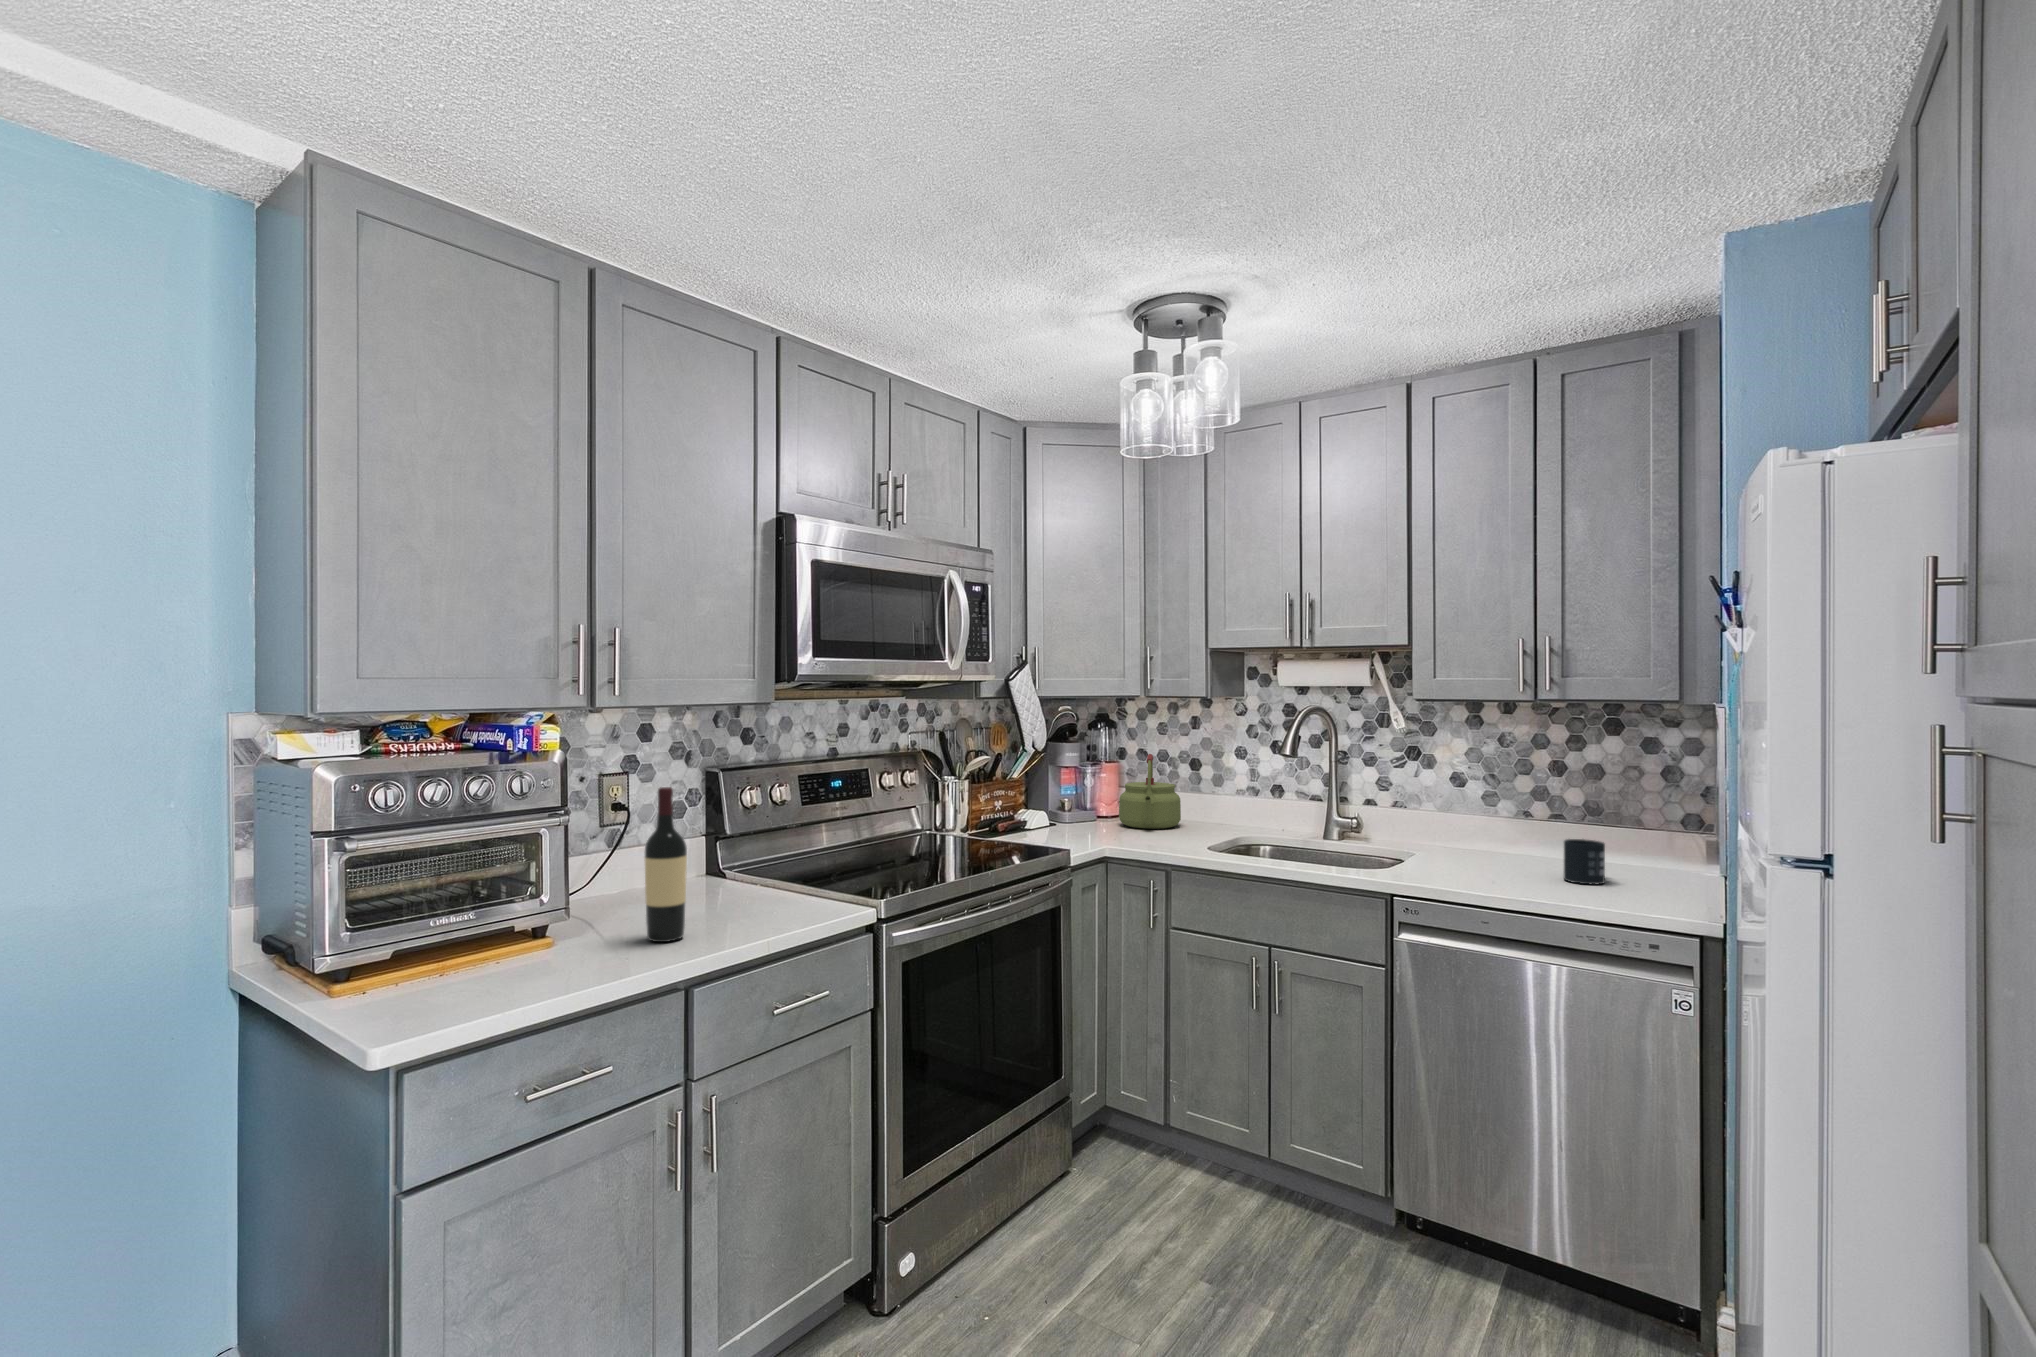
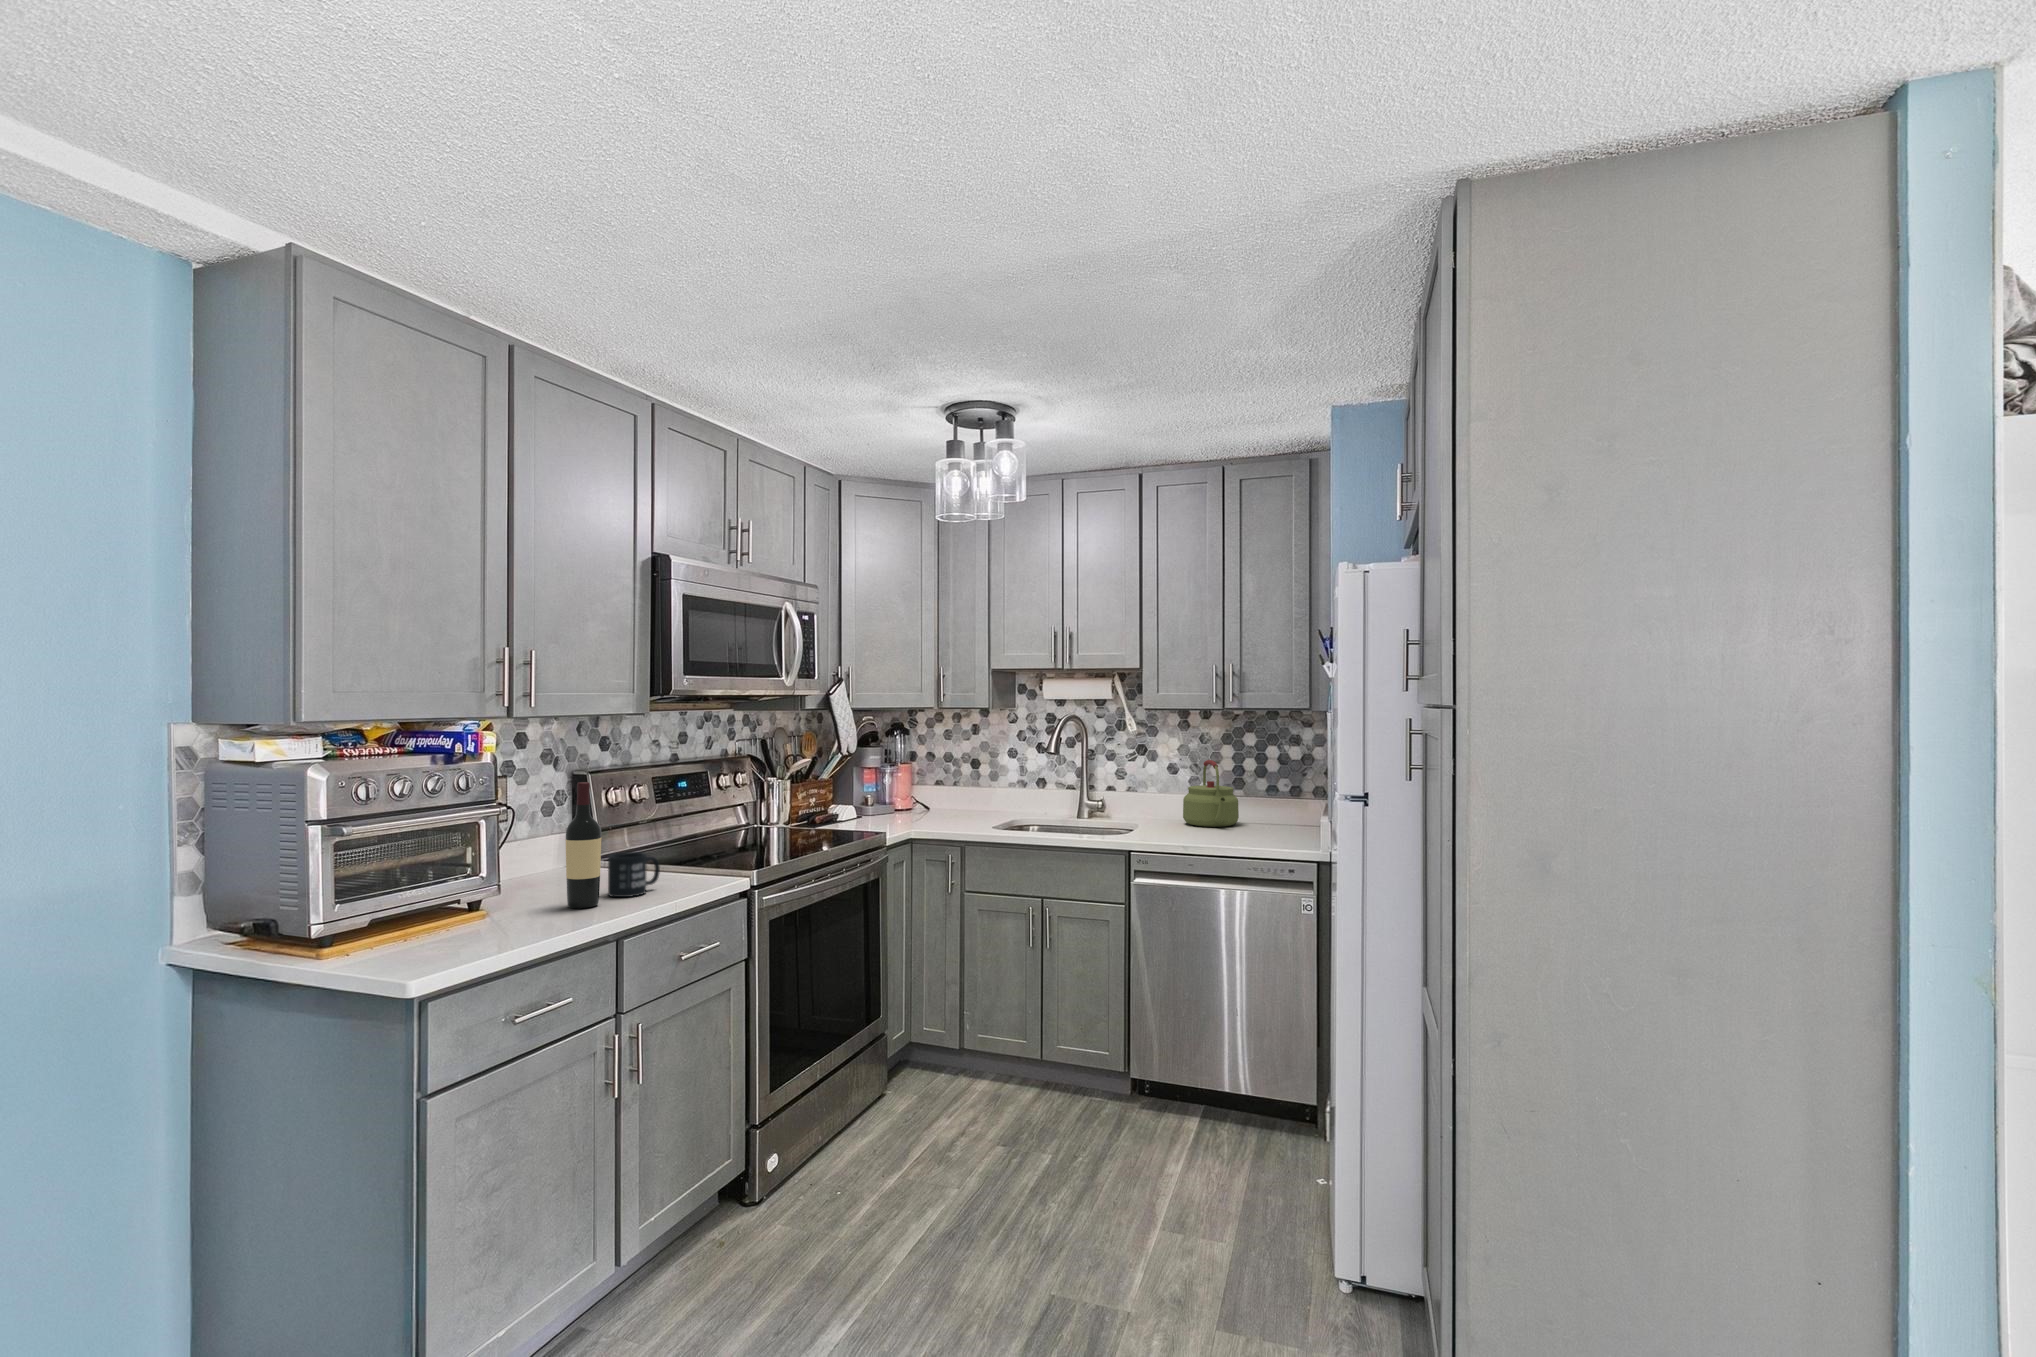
kettle: present [1119,754,1181,829] -> present [1183,760,1239,827]
mug: present [1564,839,1605,884] -> present [608,852,660,897]

